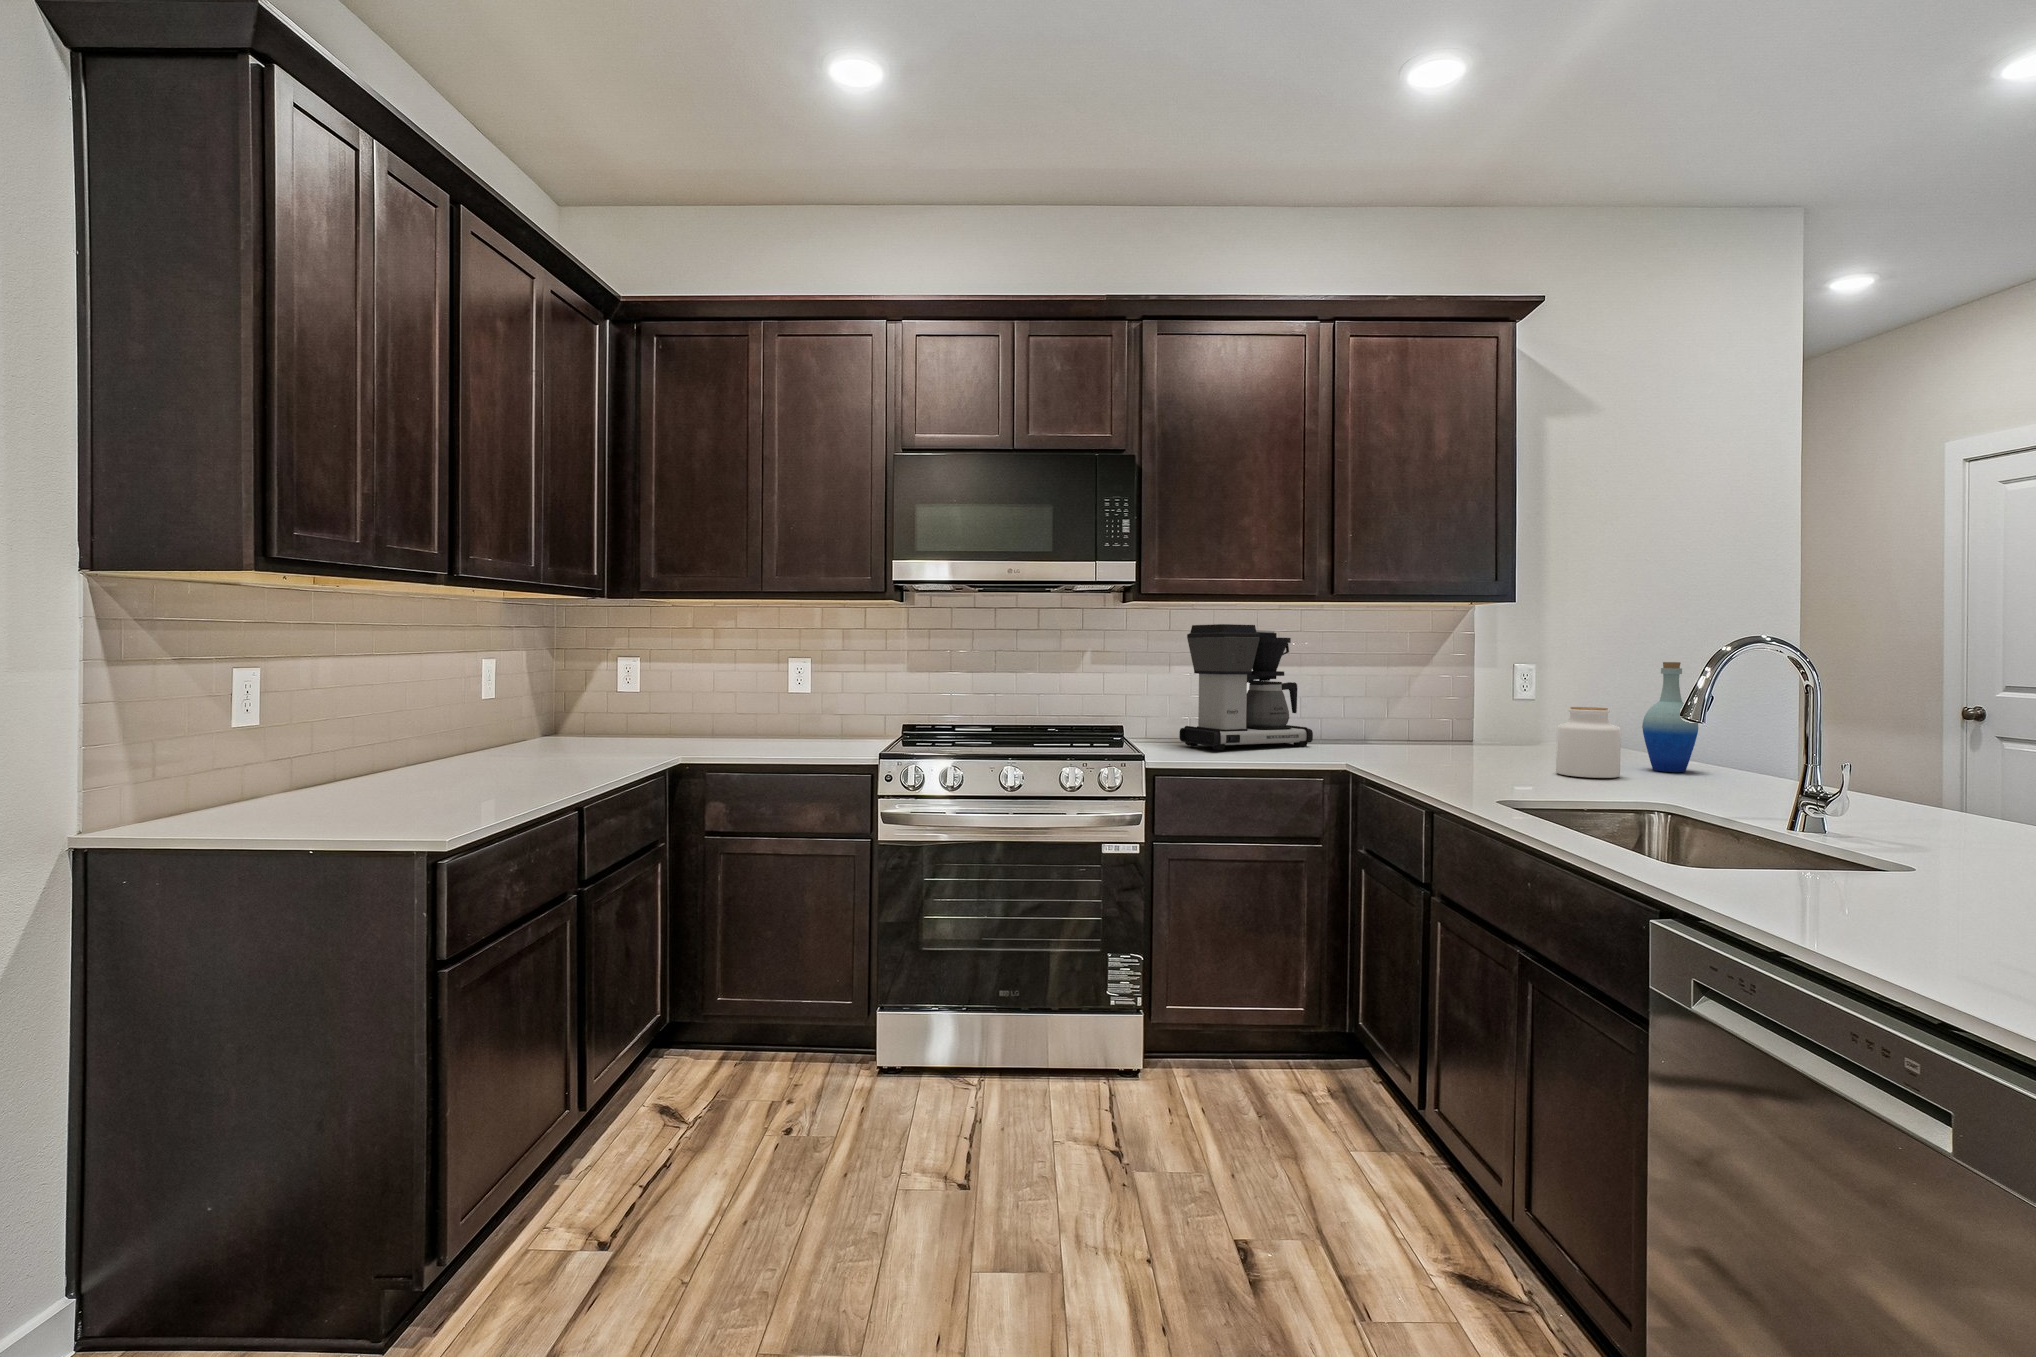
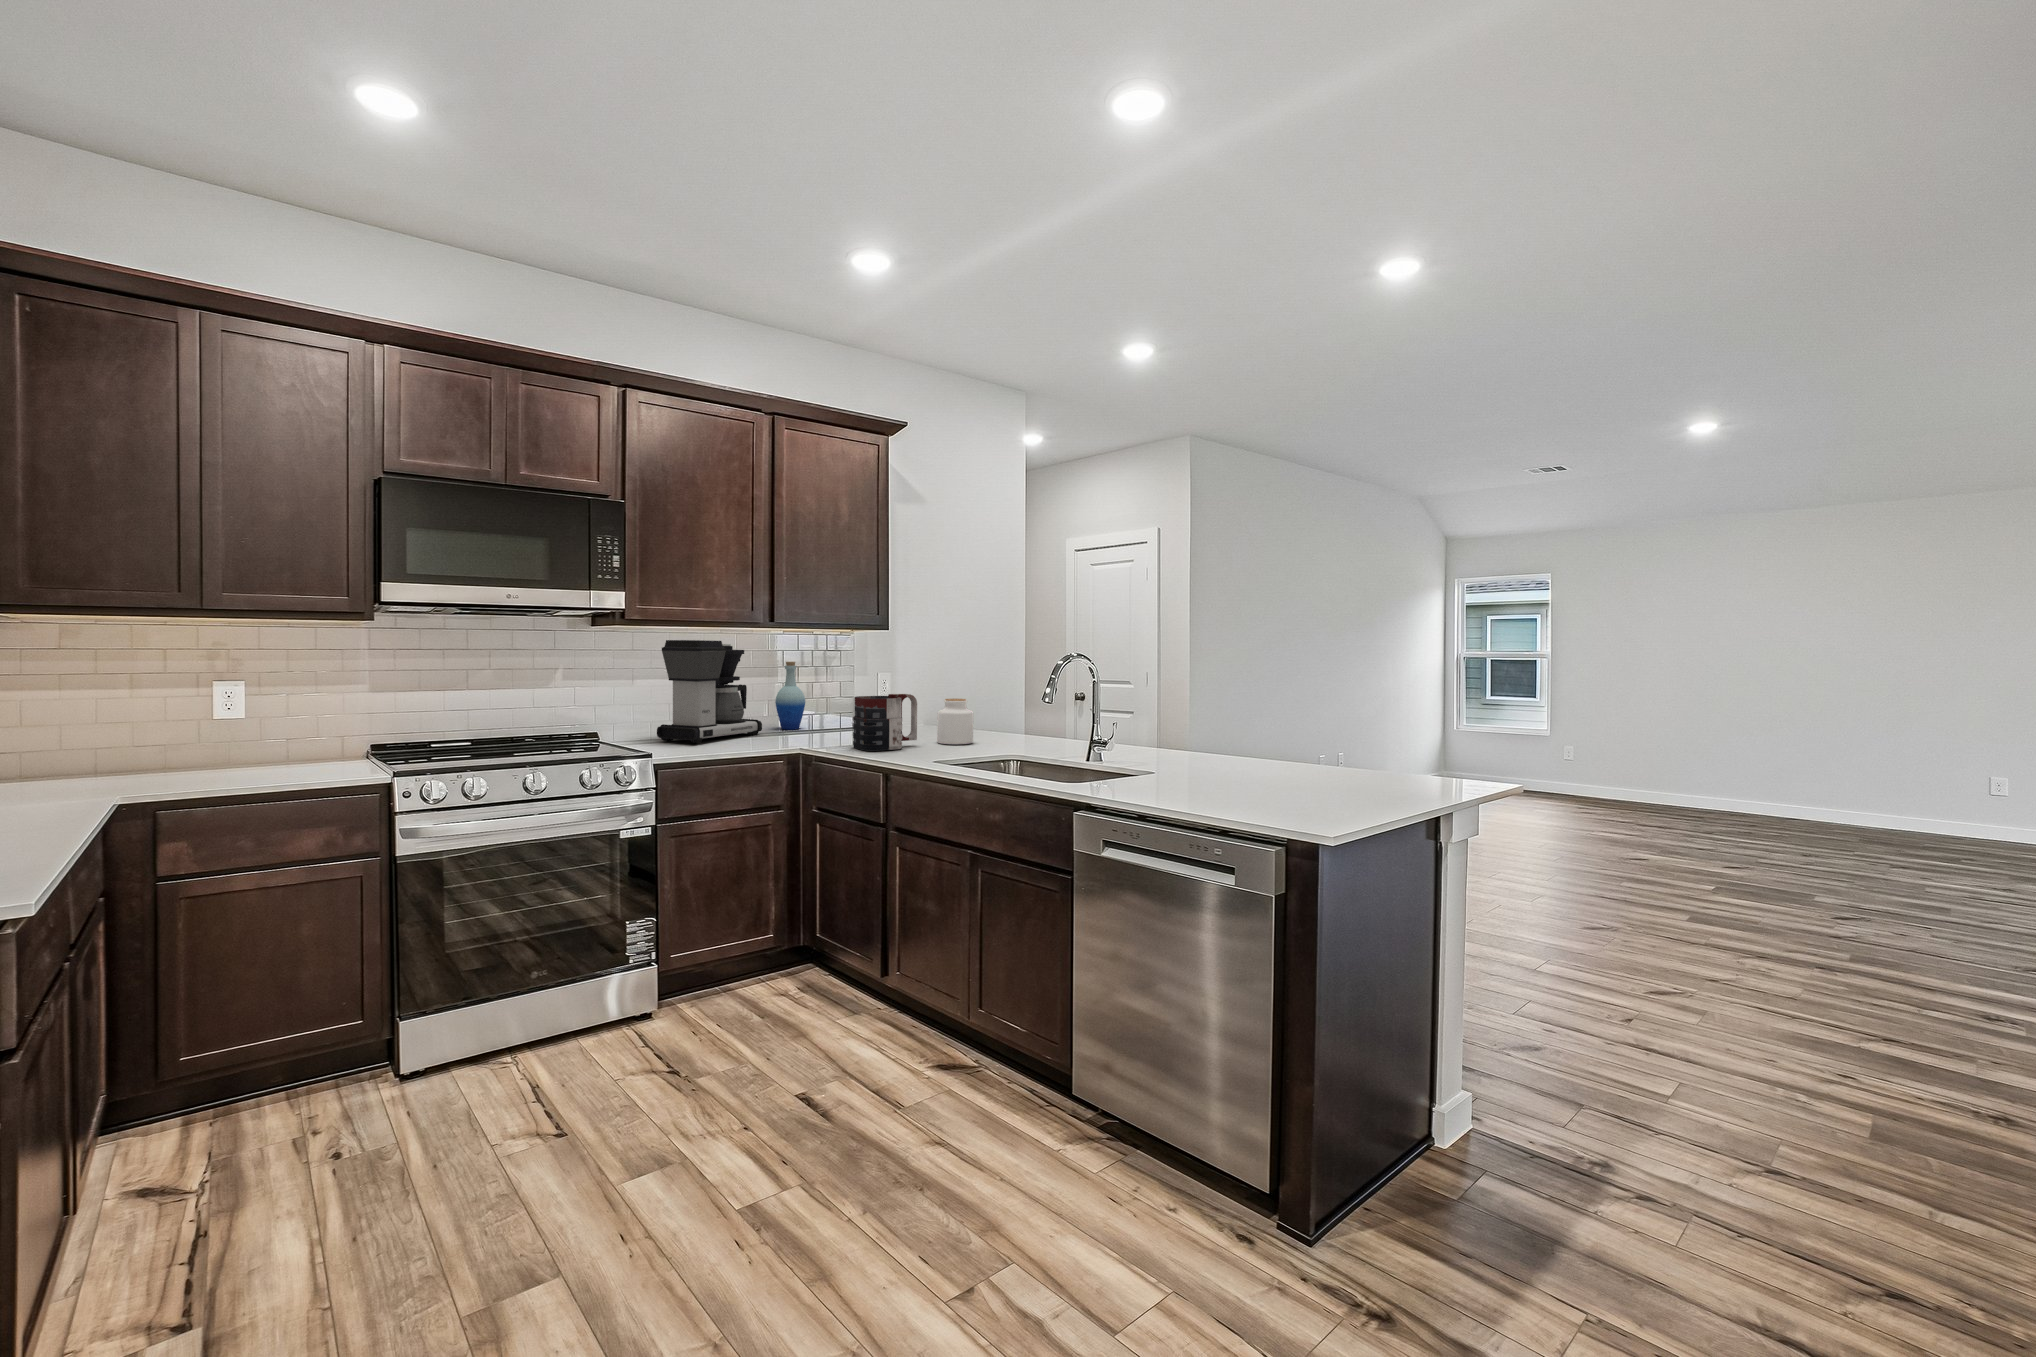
bottle: present [1642,662,1698,772] -> present [775,662,805,729]
mug: none [1413,696,1517,776] -> present [853,694,917,751]

